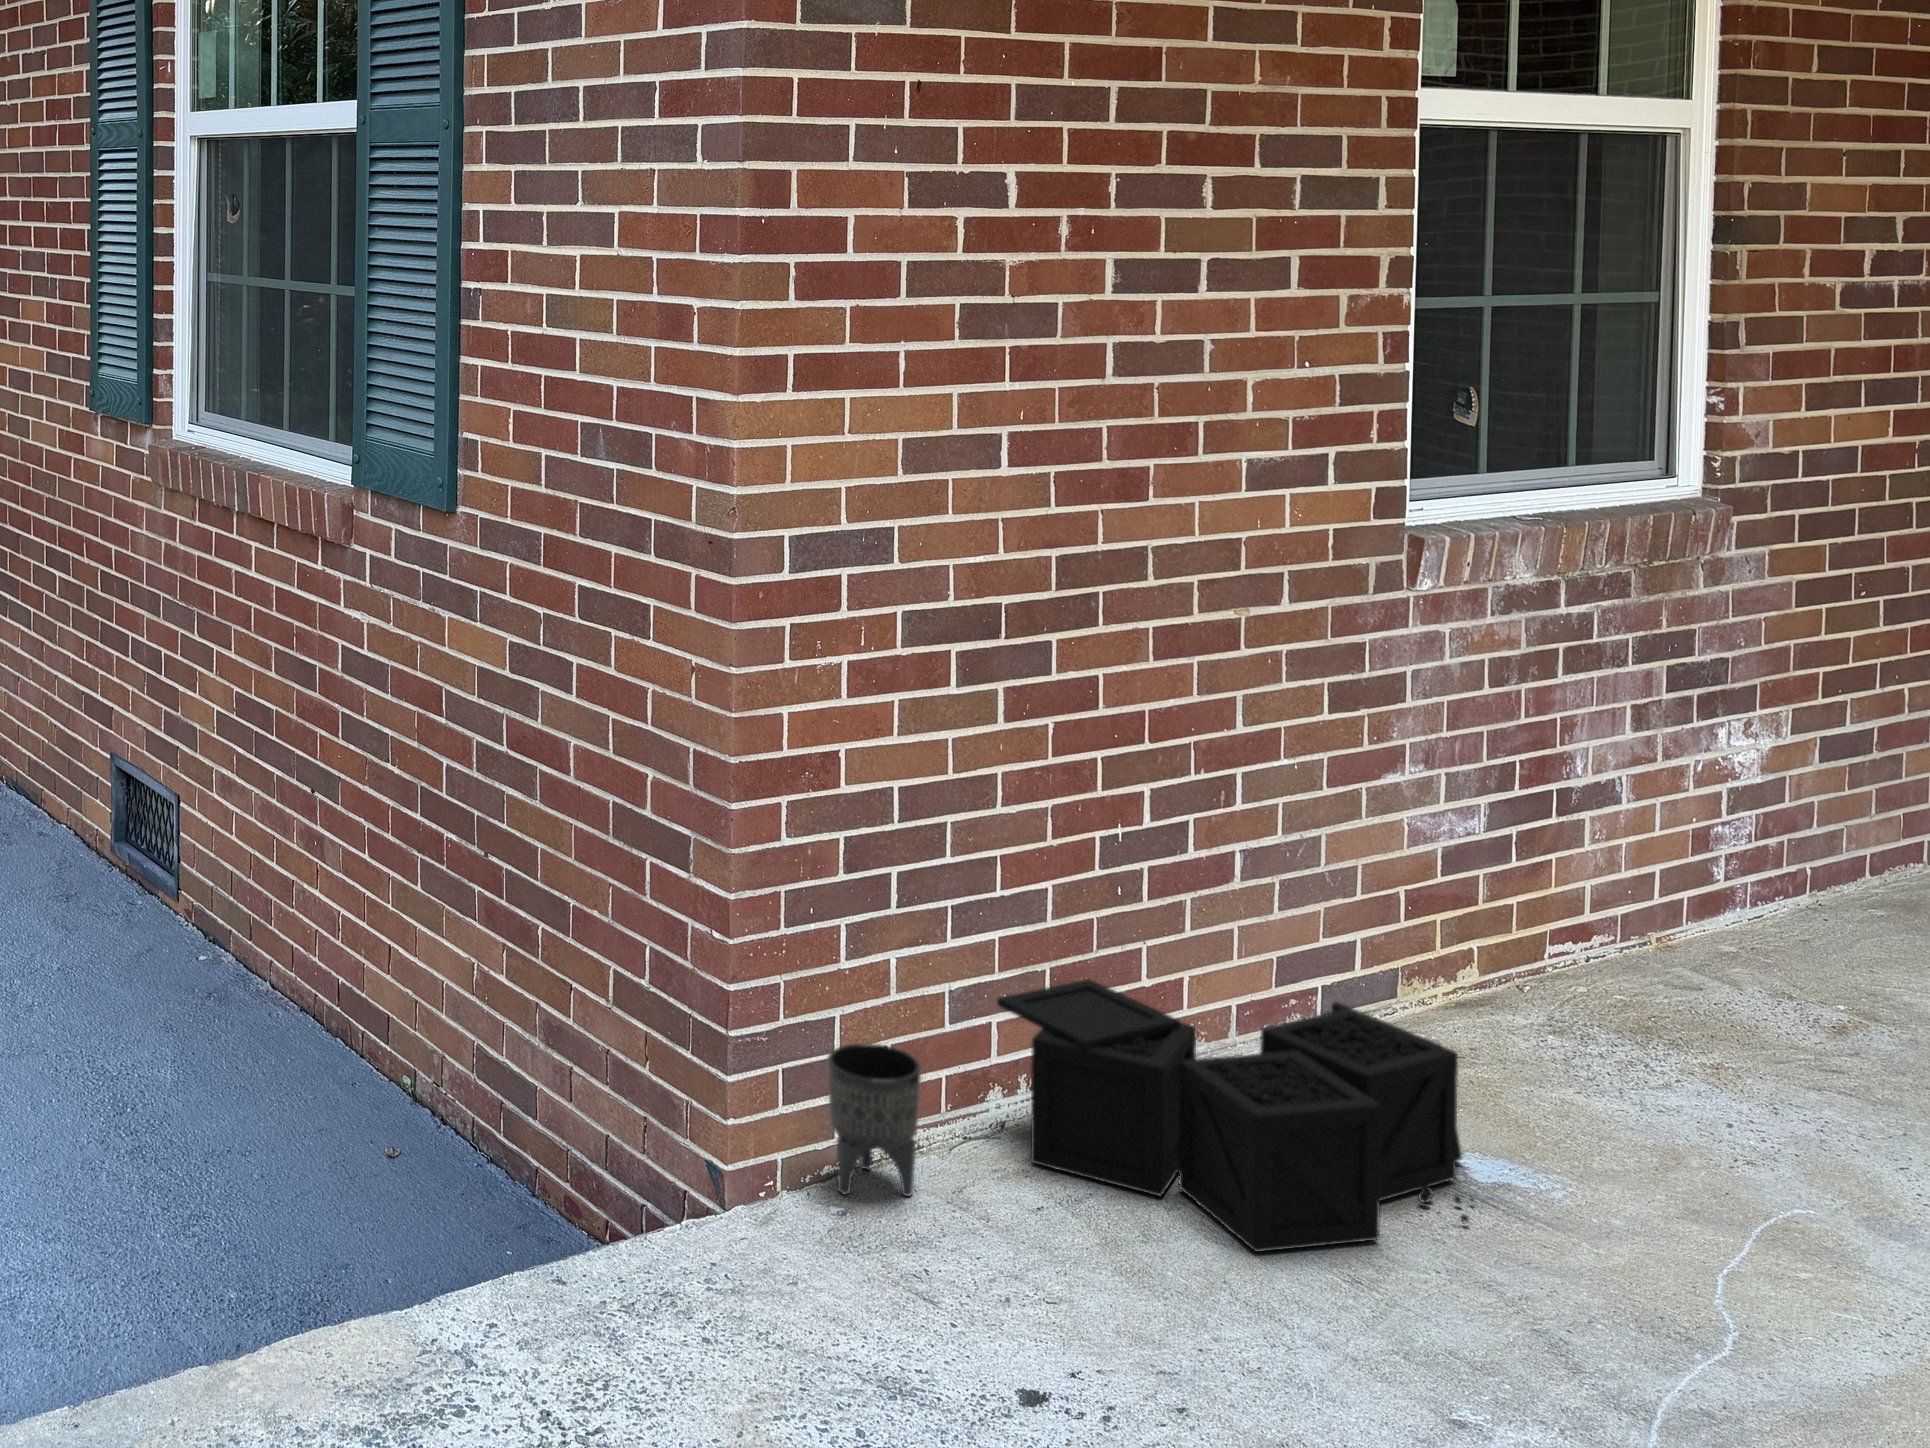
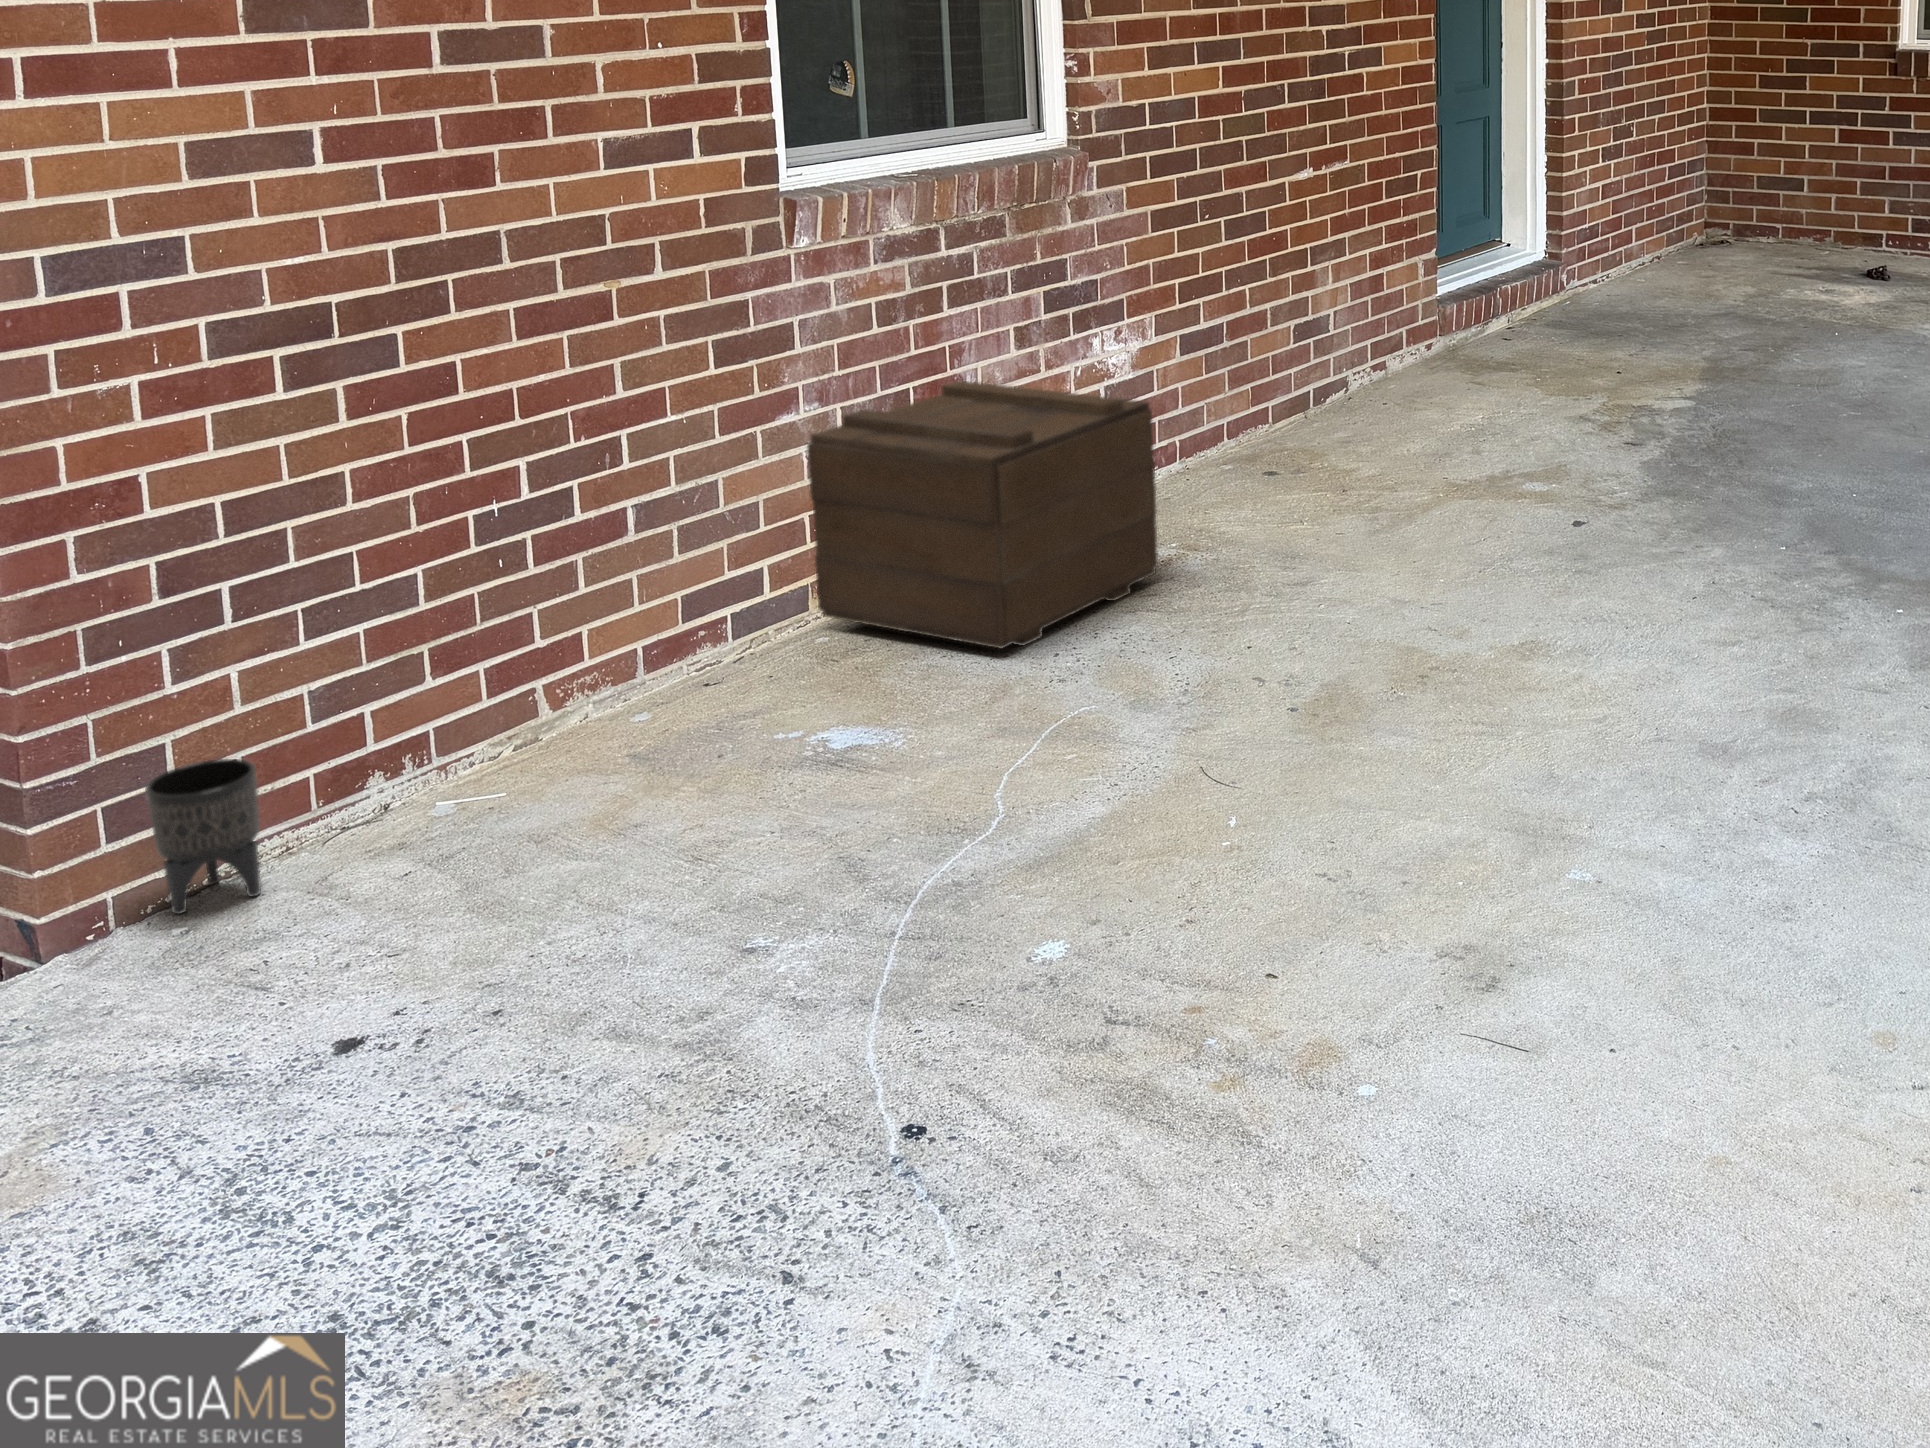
wooden crate: none [1411,762,1864,1114] -> present [807,381,1158,648]
storage bin: present [997,979,1474,1252] -> none [362,620,819,849]

